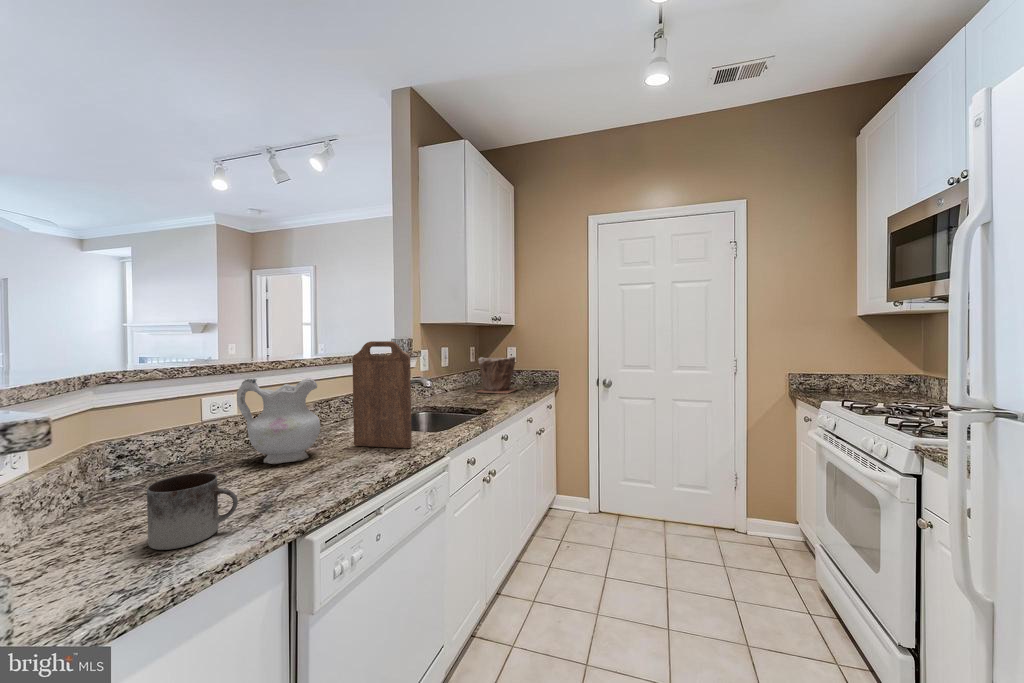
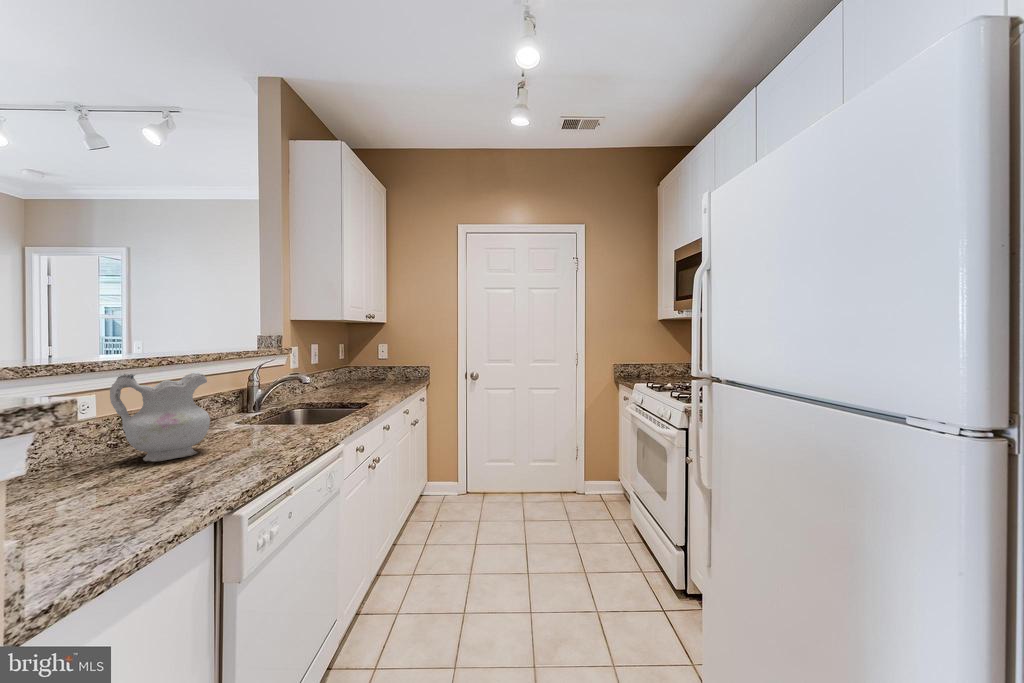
cutting board: present [352,341,412,448] -> none [242,336,308,439]
plant pot: present [477,356,517,393] -> none [349,353,391,389]
mug: present [147,473,238,550] -> none [69,461,168,535]

